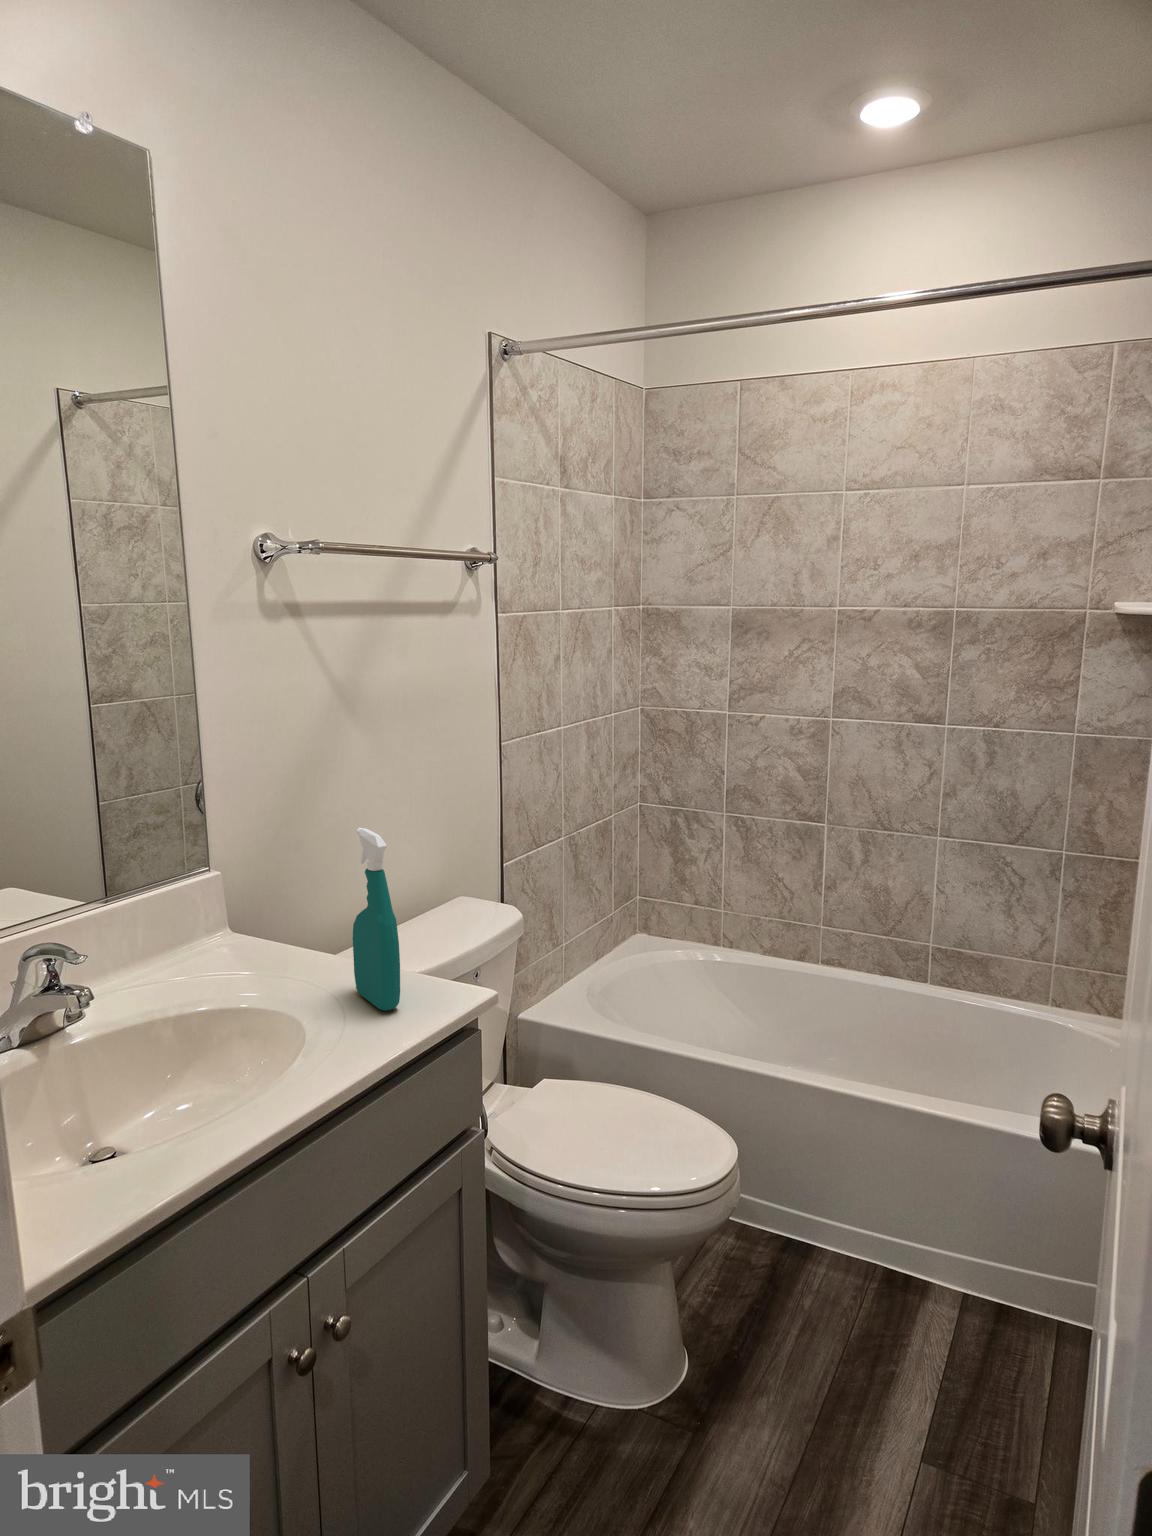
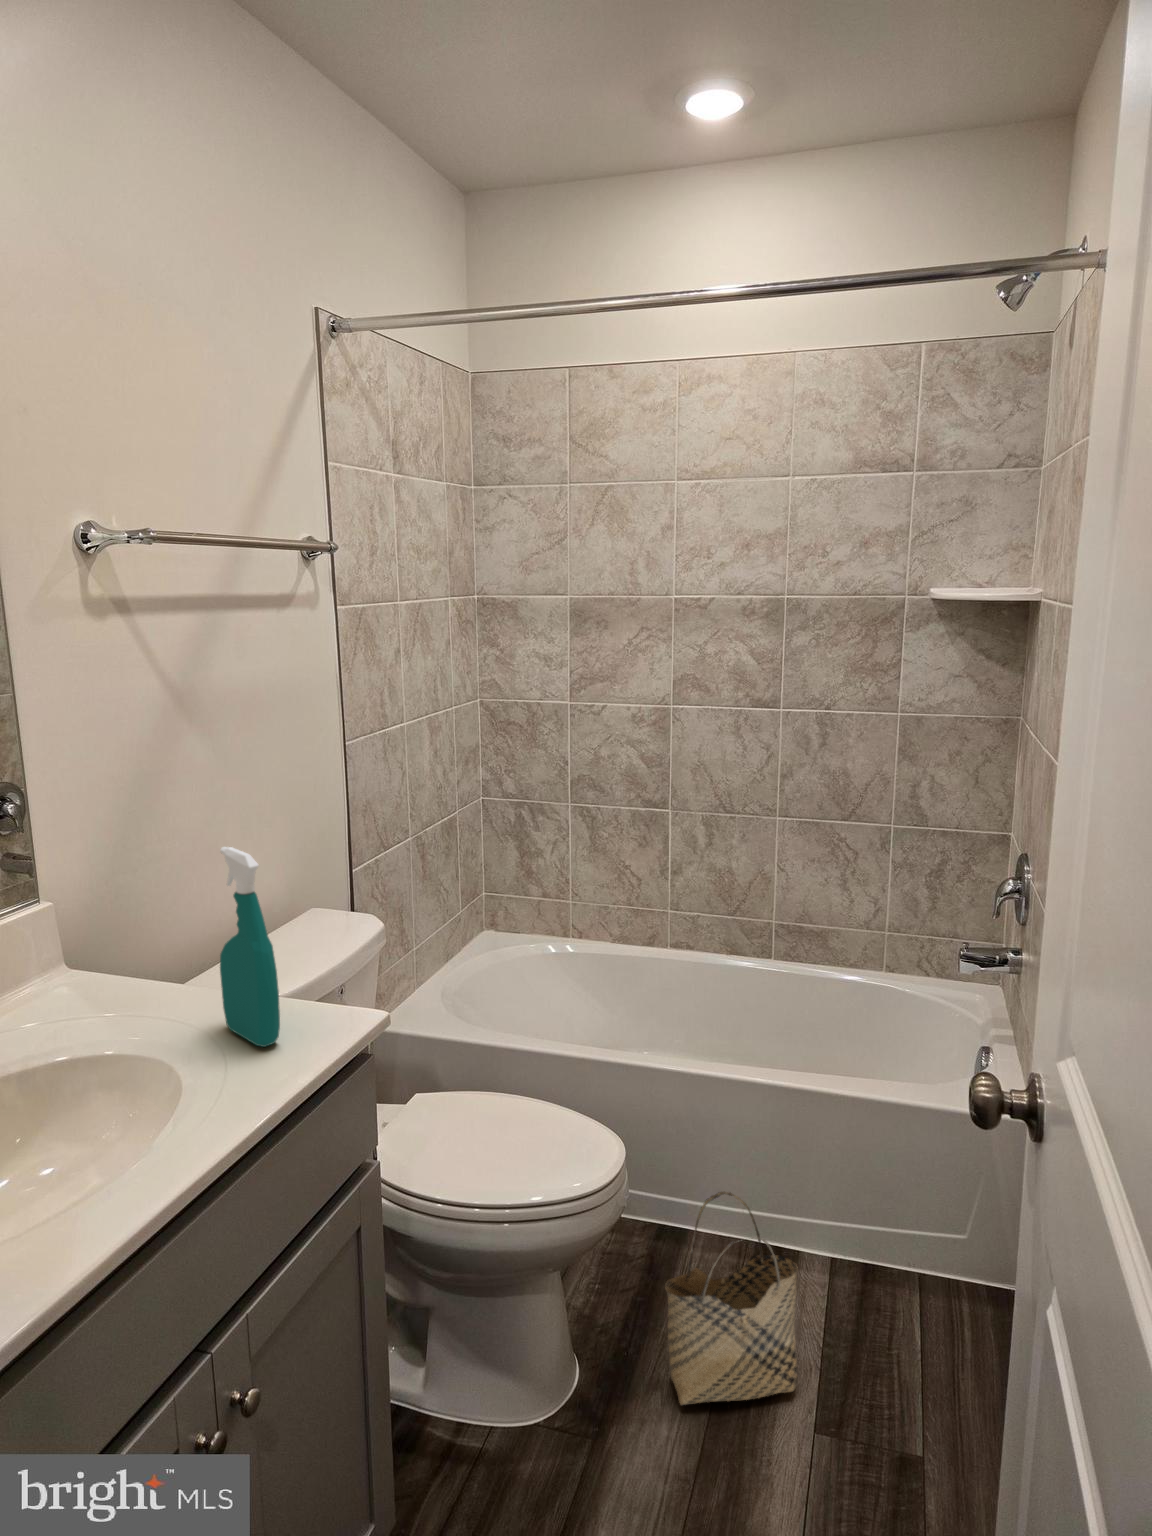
woven basket: none [773,1207,914,1420] -> present [665,1192,798,1405]

